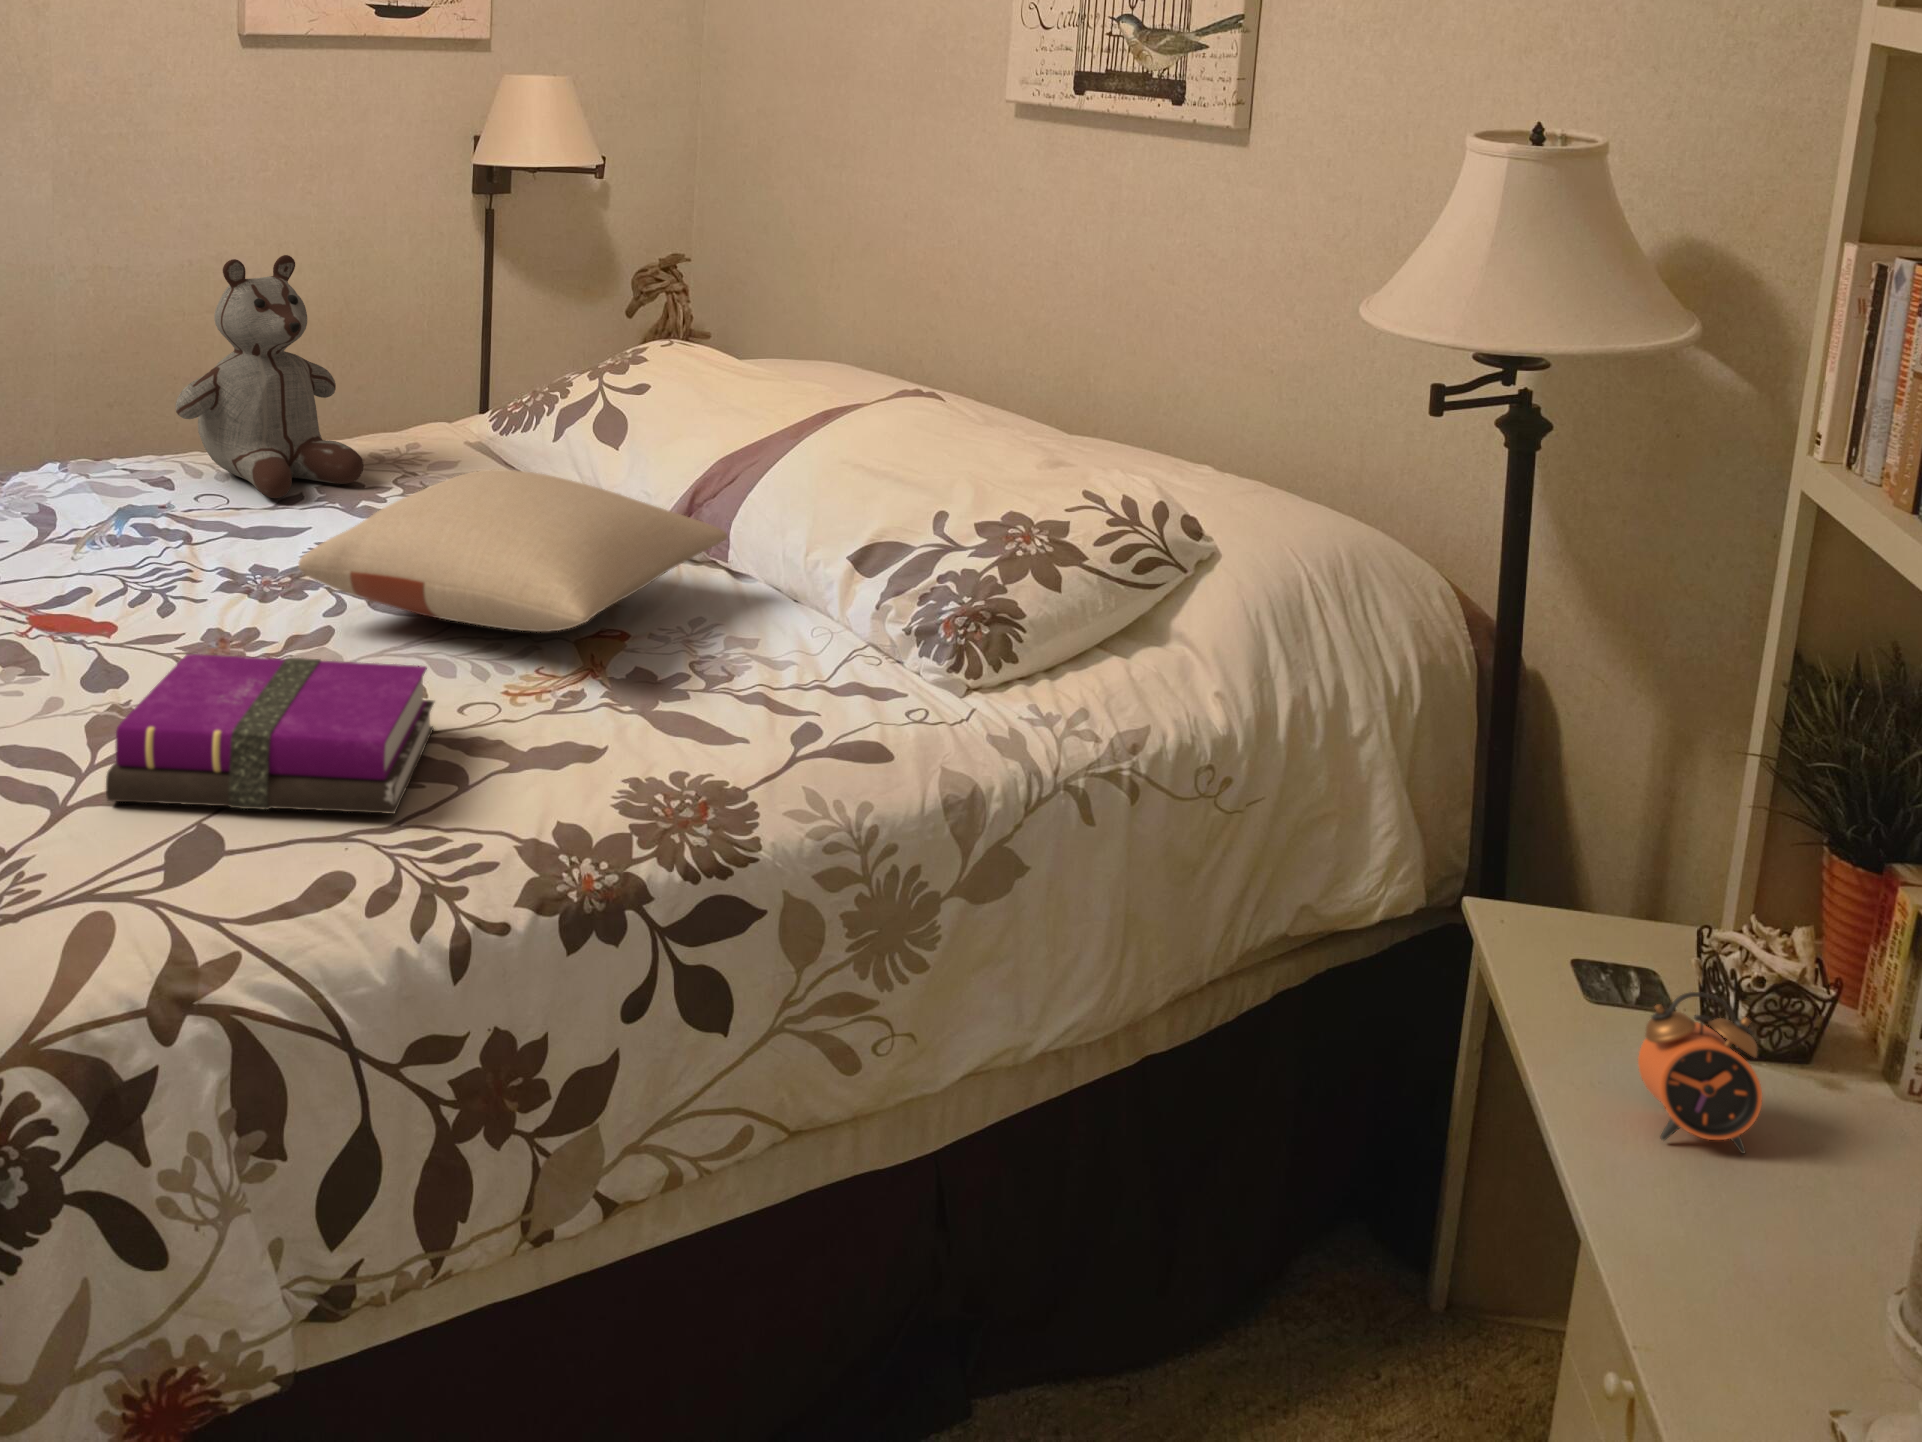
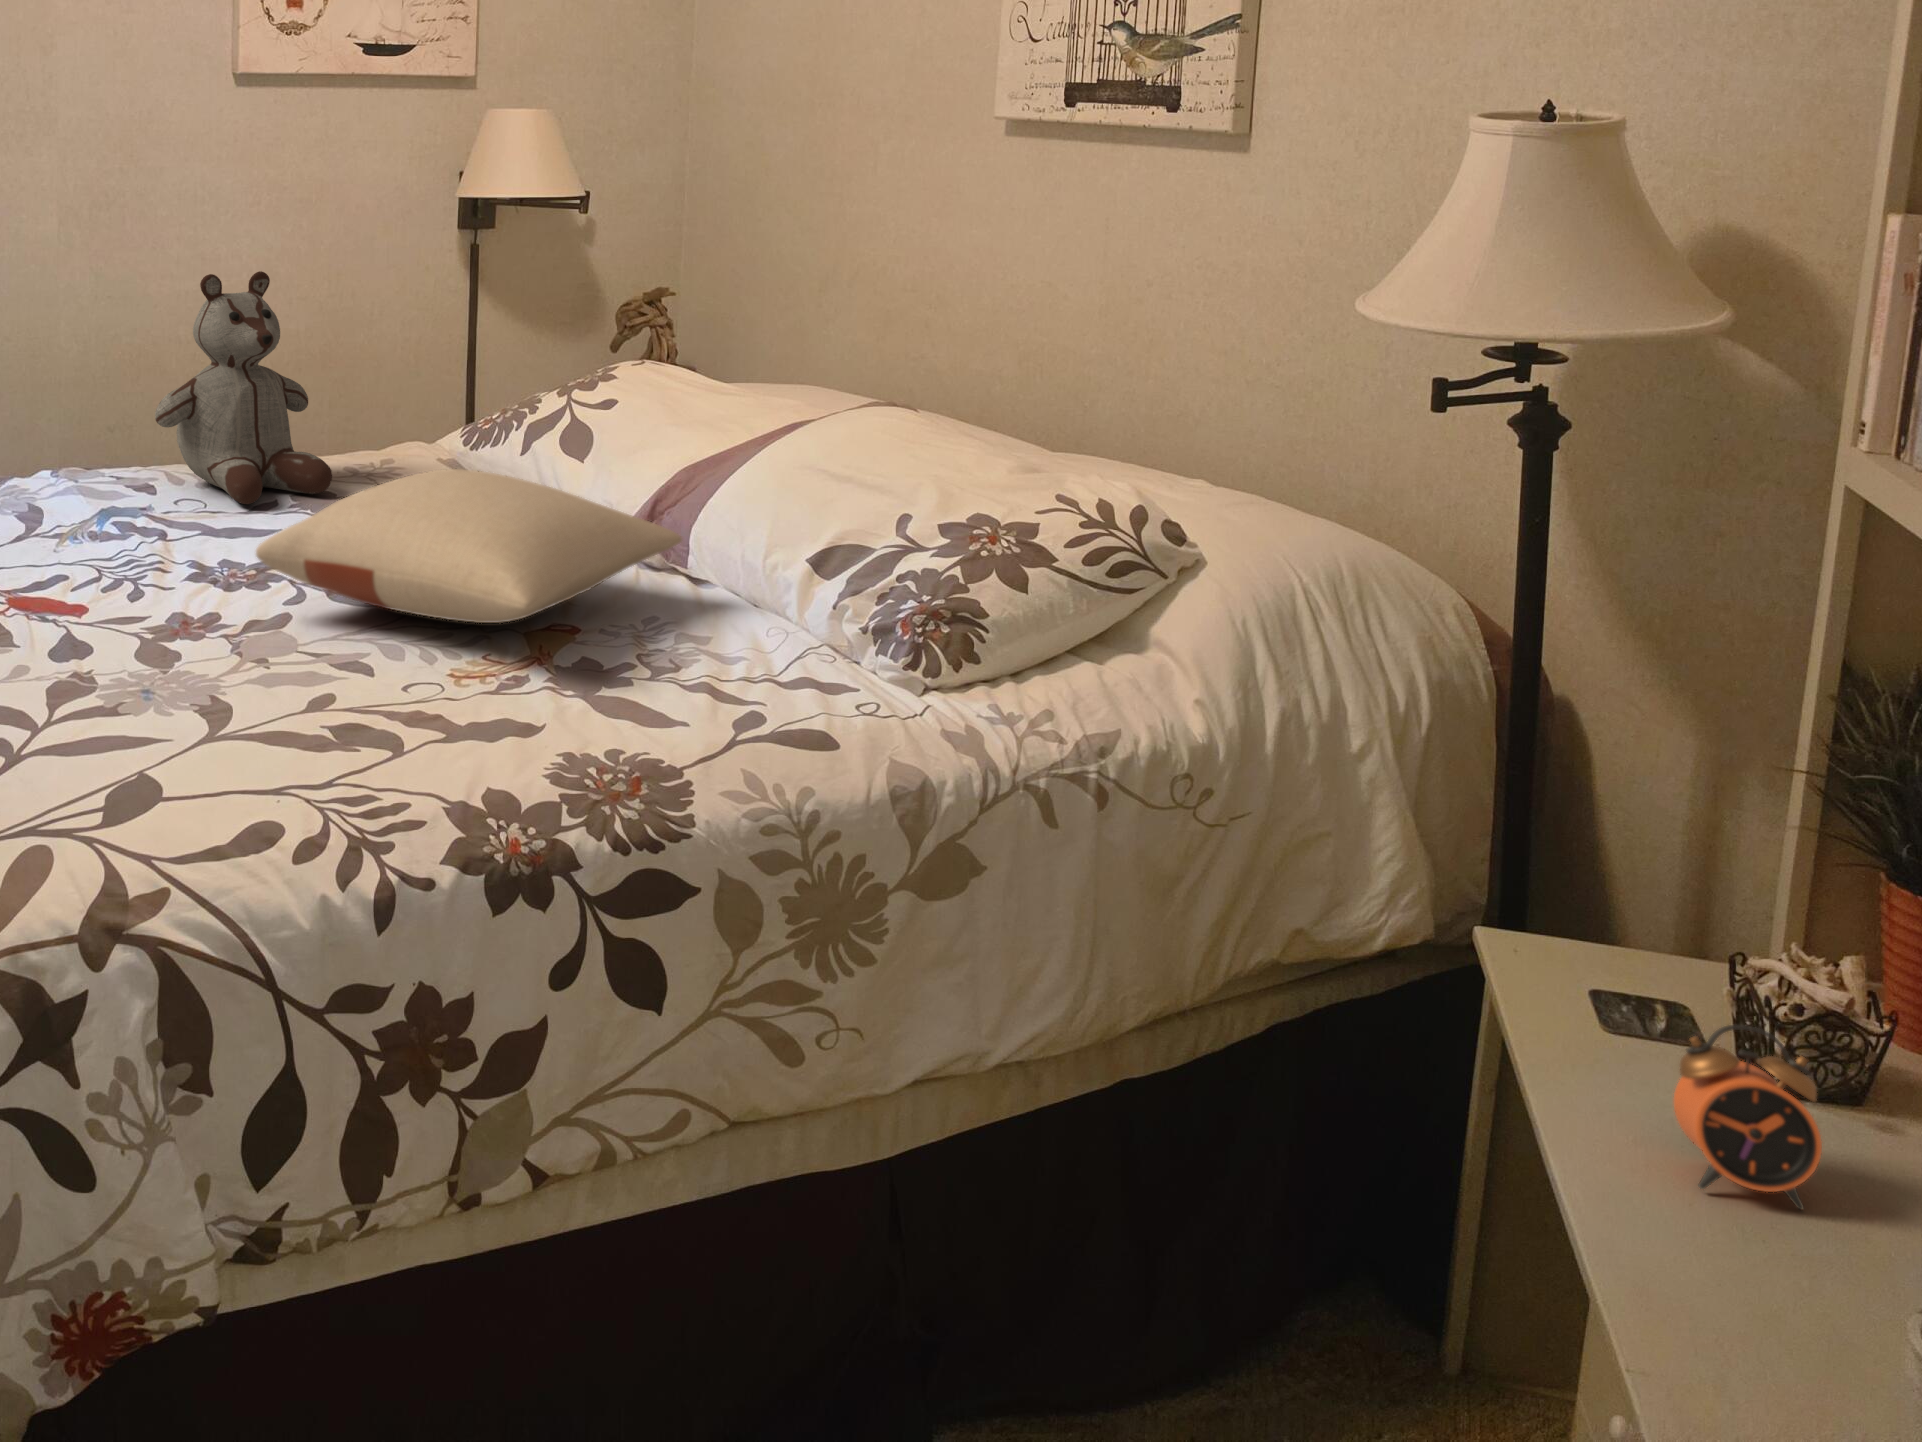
notebook: present [106,654,434,814] -> none [59,625,376,777]

